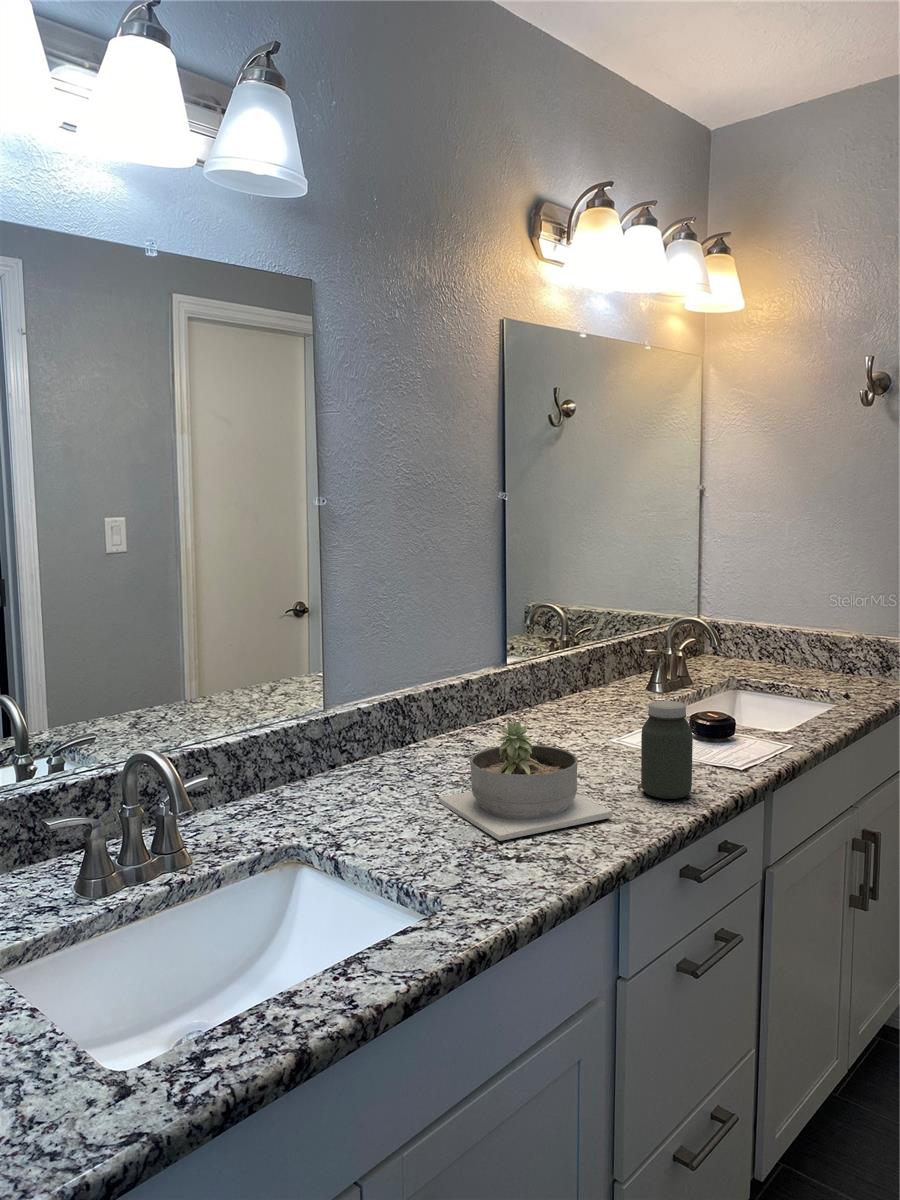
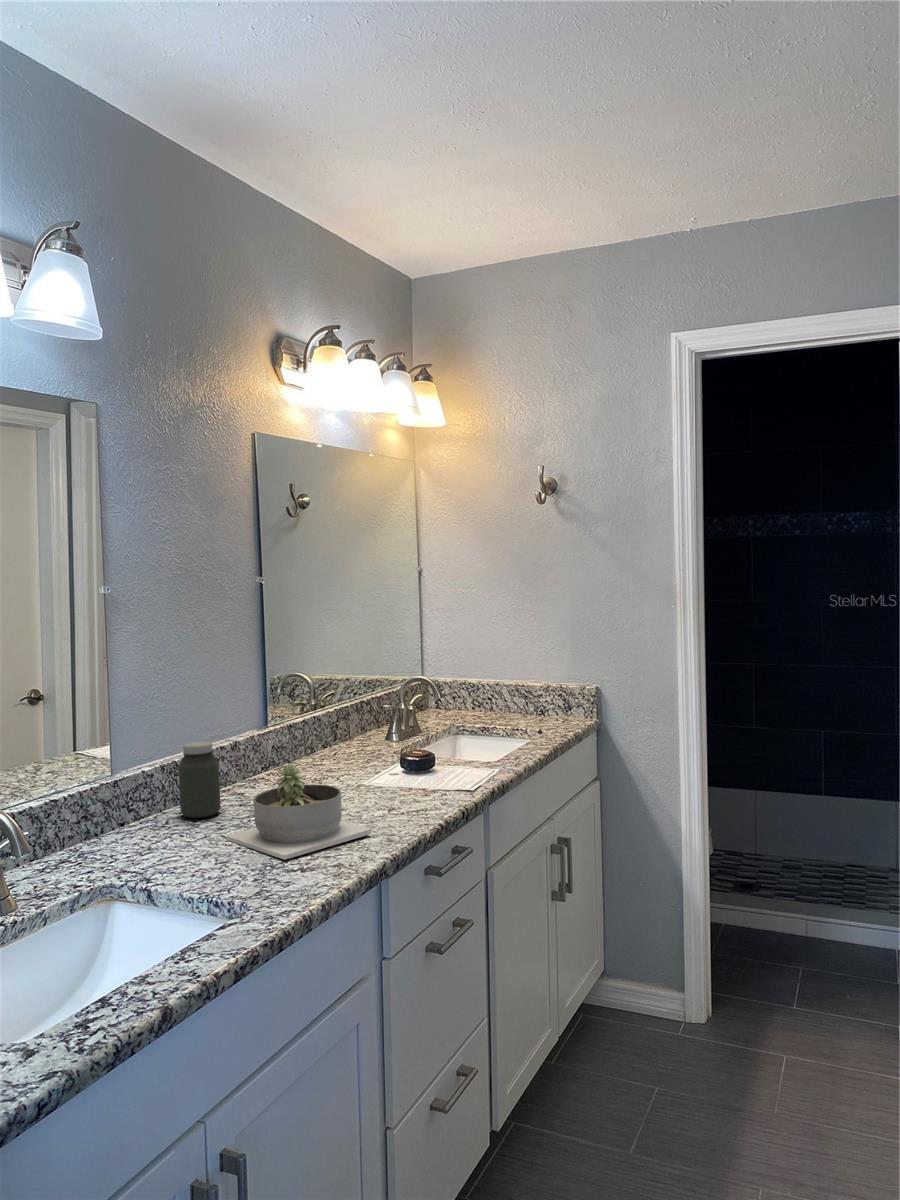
jar: present [641,701,693,799] -> present [179,741,220,818]

